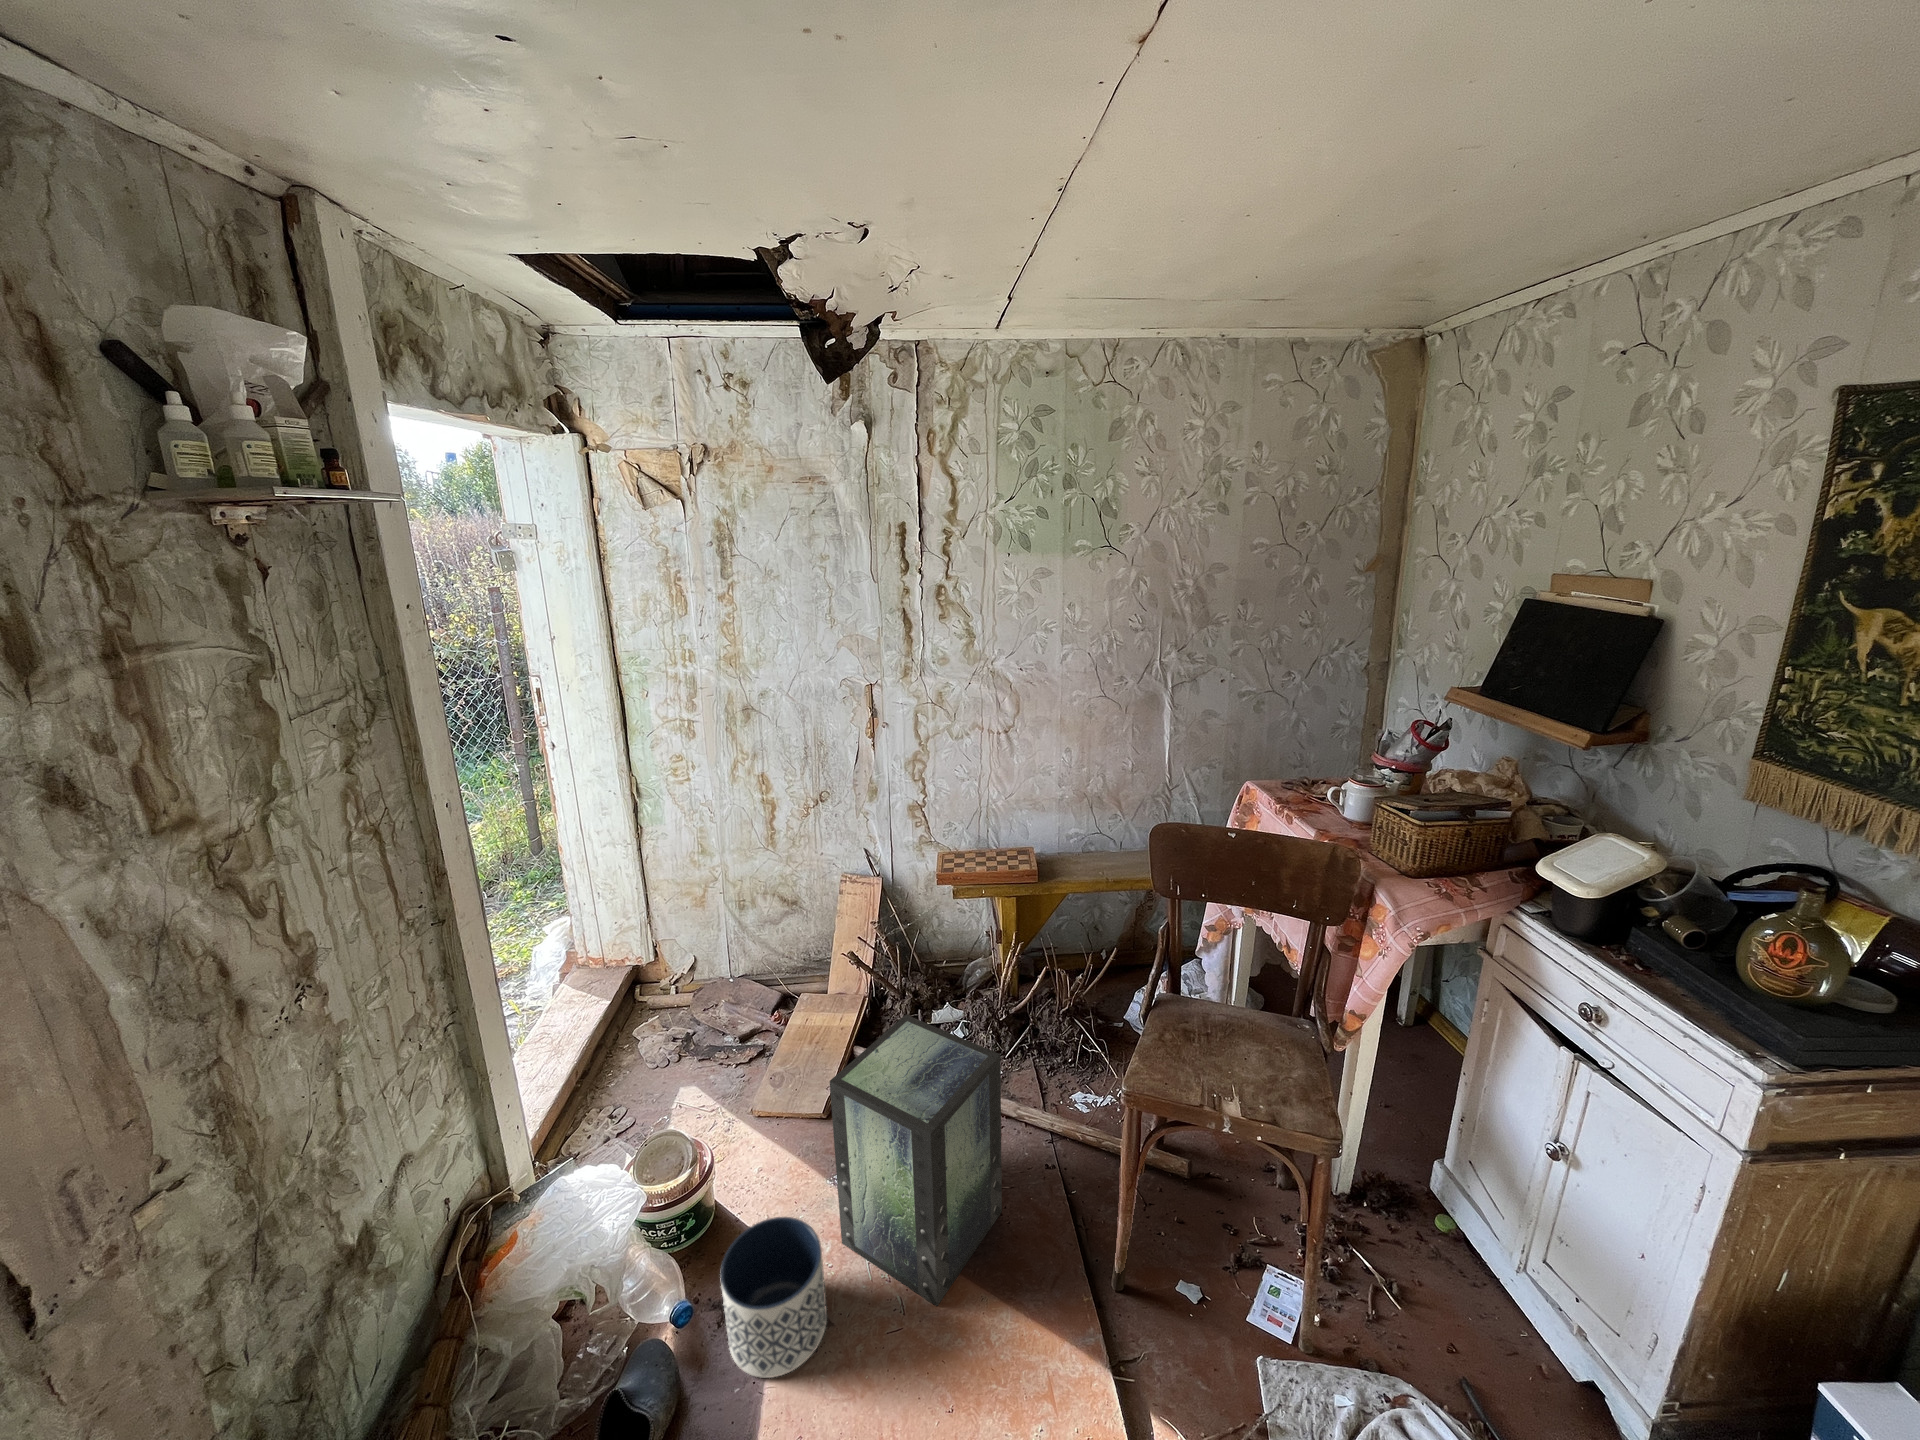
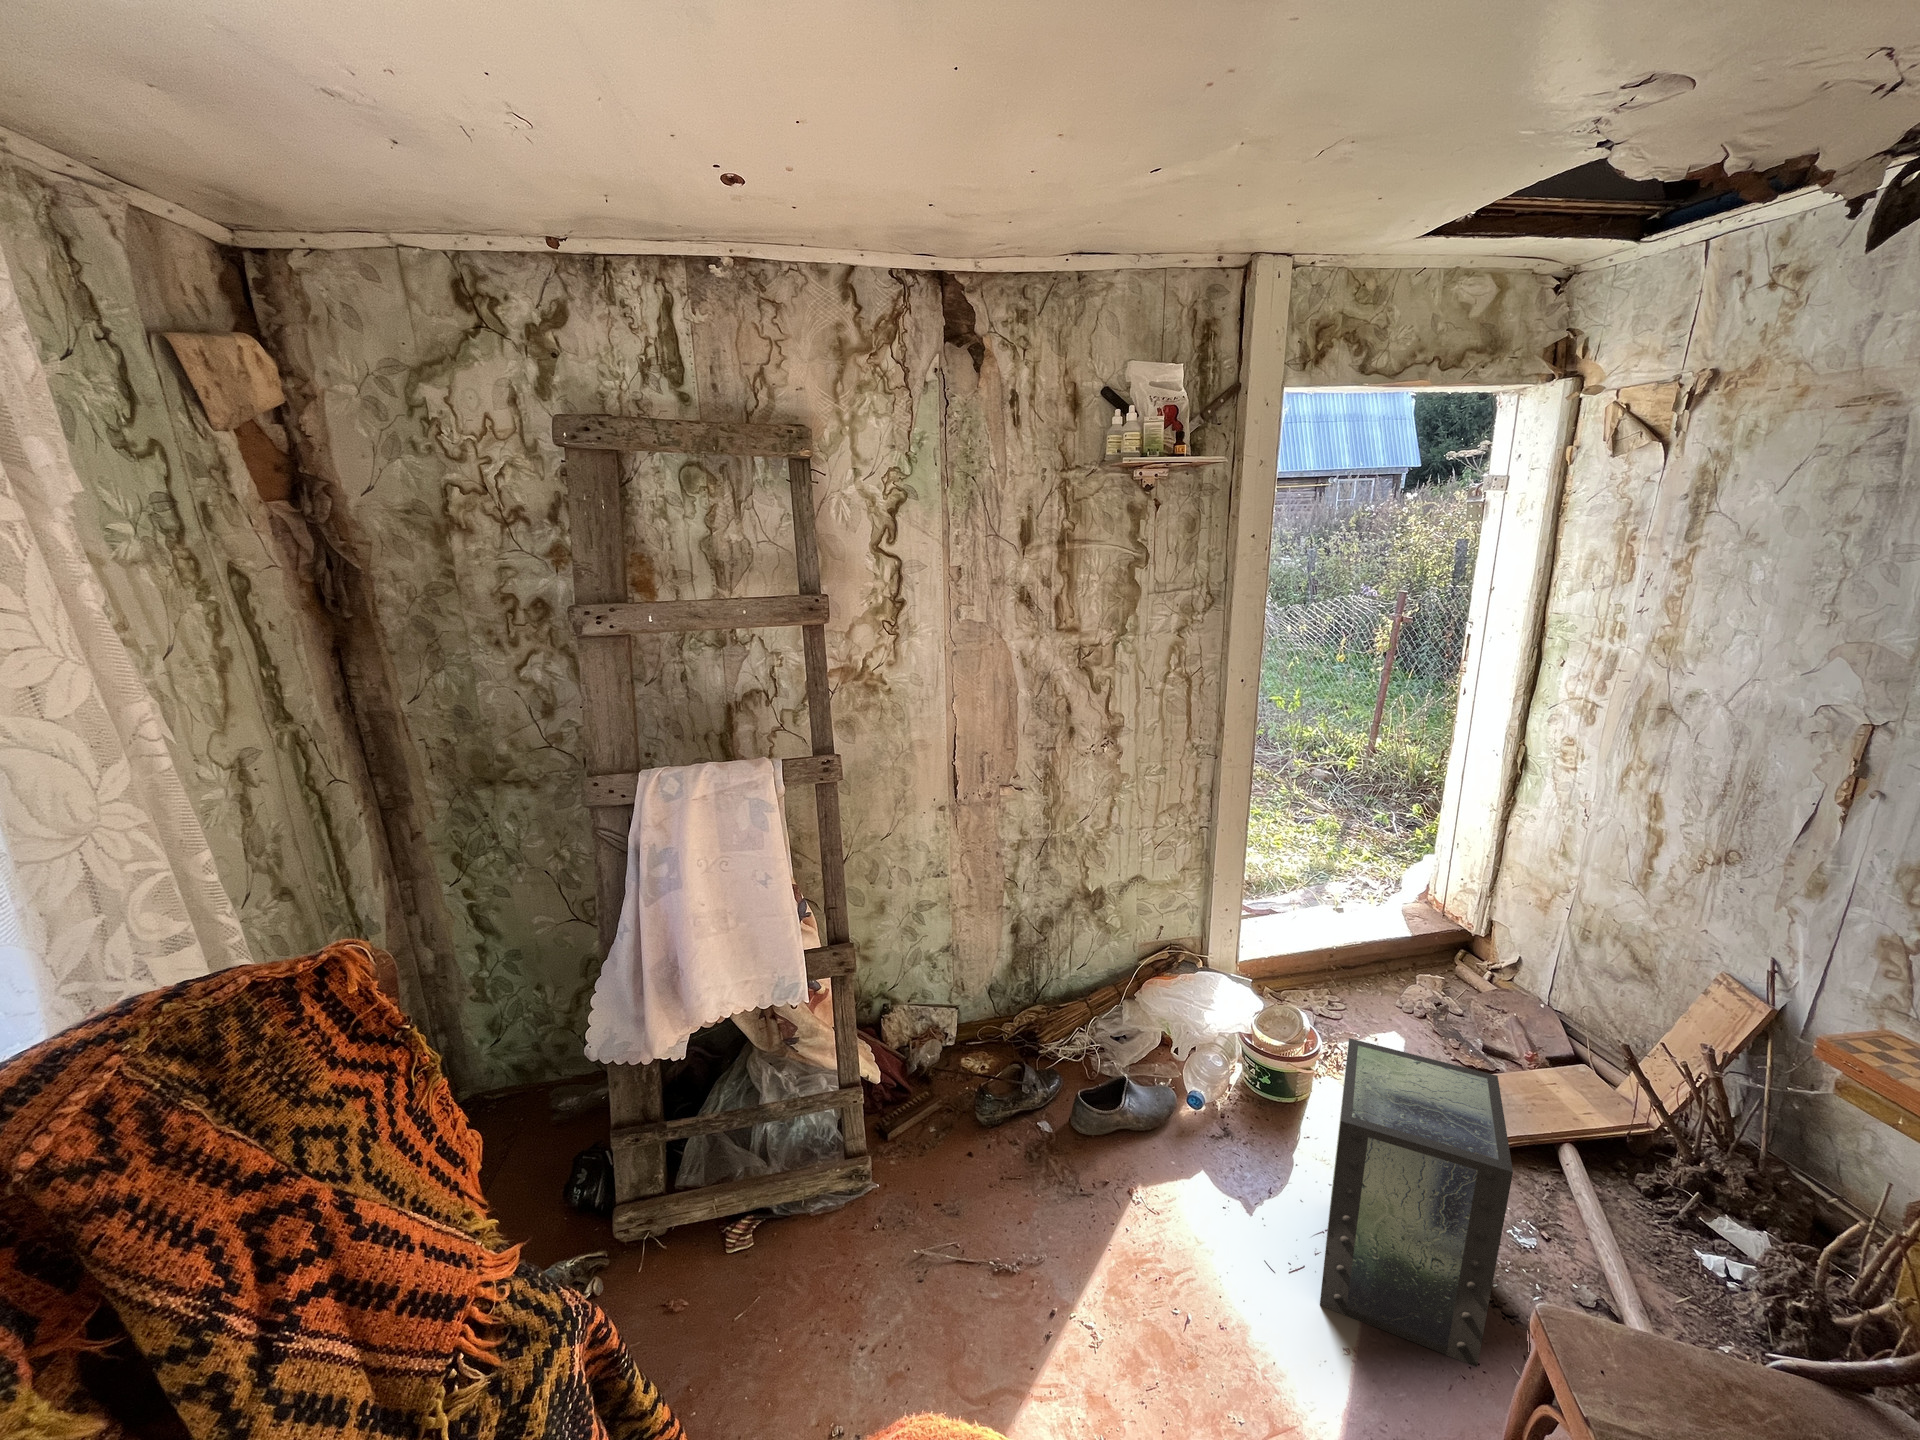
planter: present [720,1217,827,1378] -> none [1189,1085,1282,1209]

